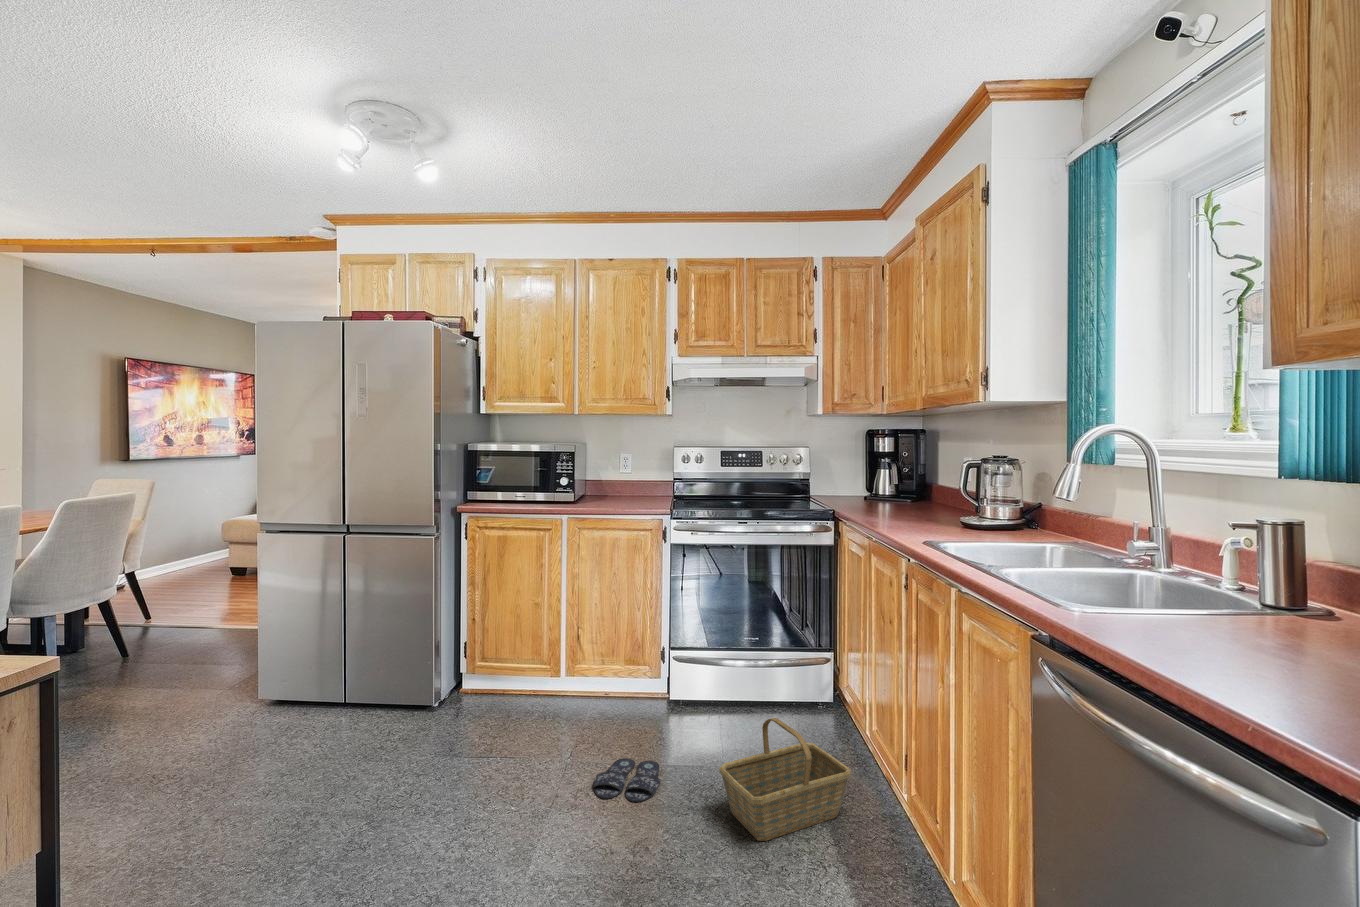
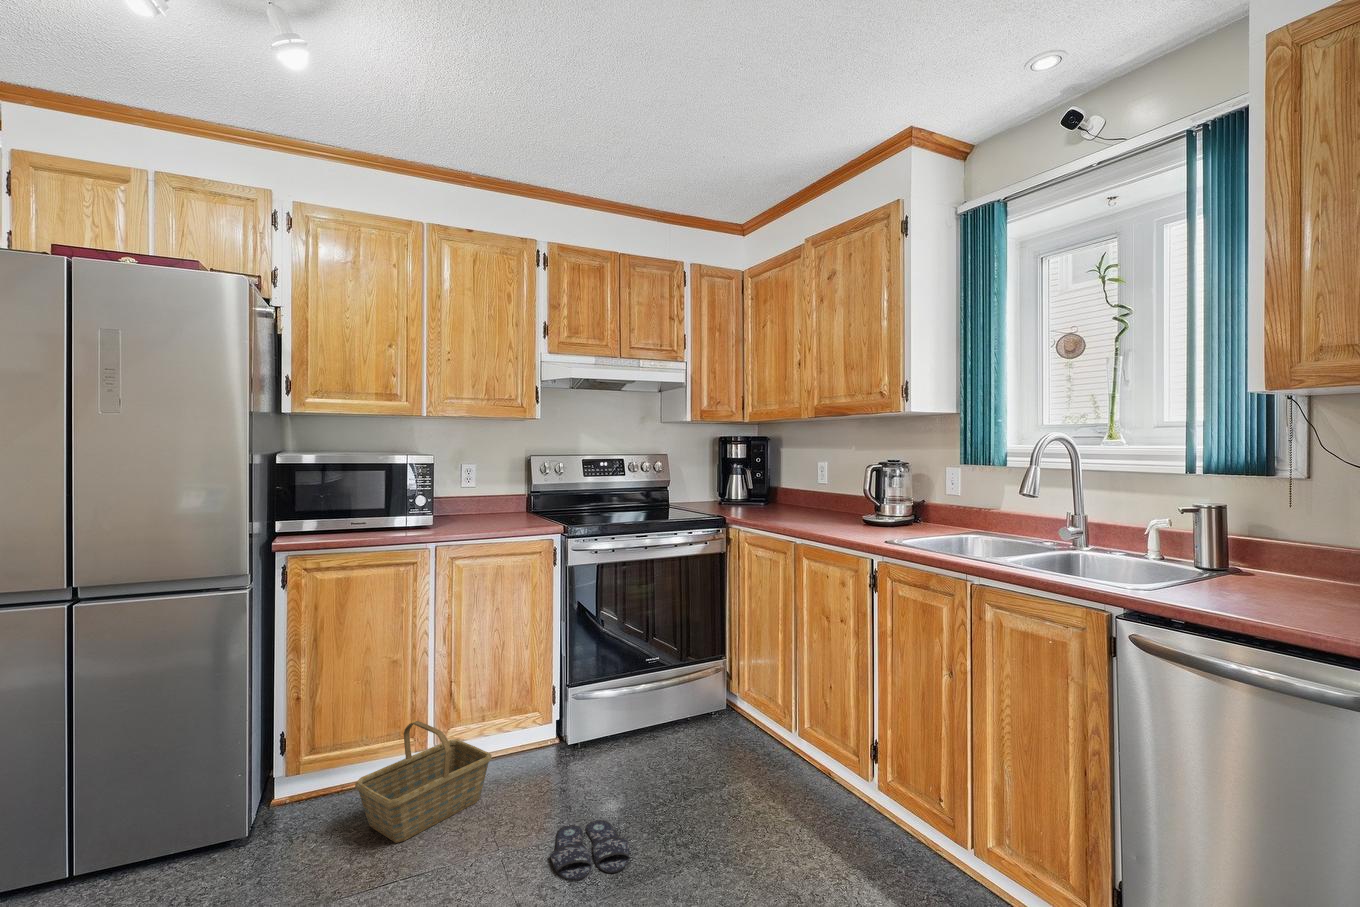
basket: present [719,718,851,841] -> present [355,721,492,843]

